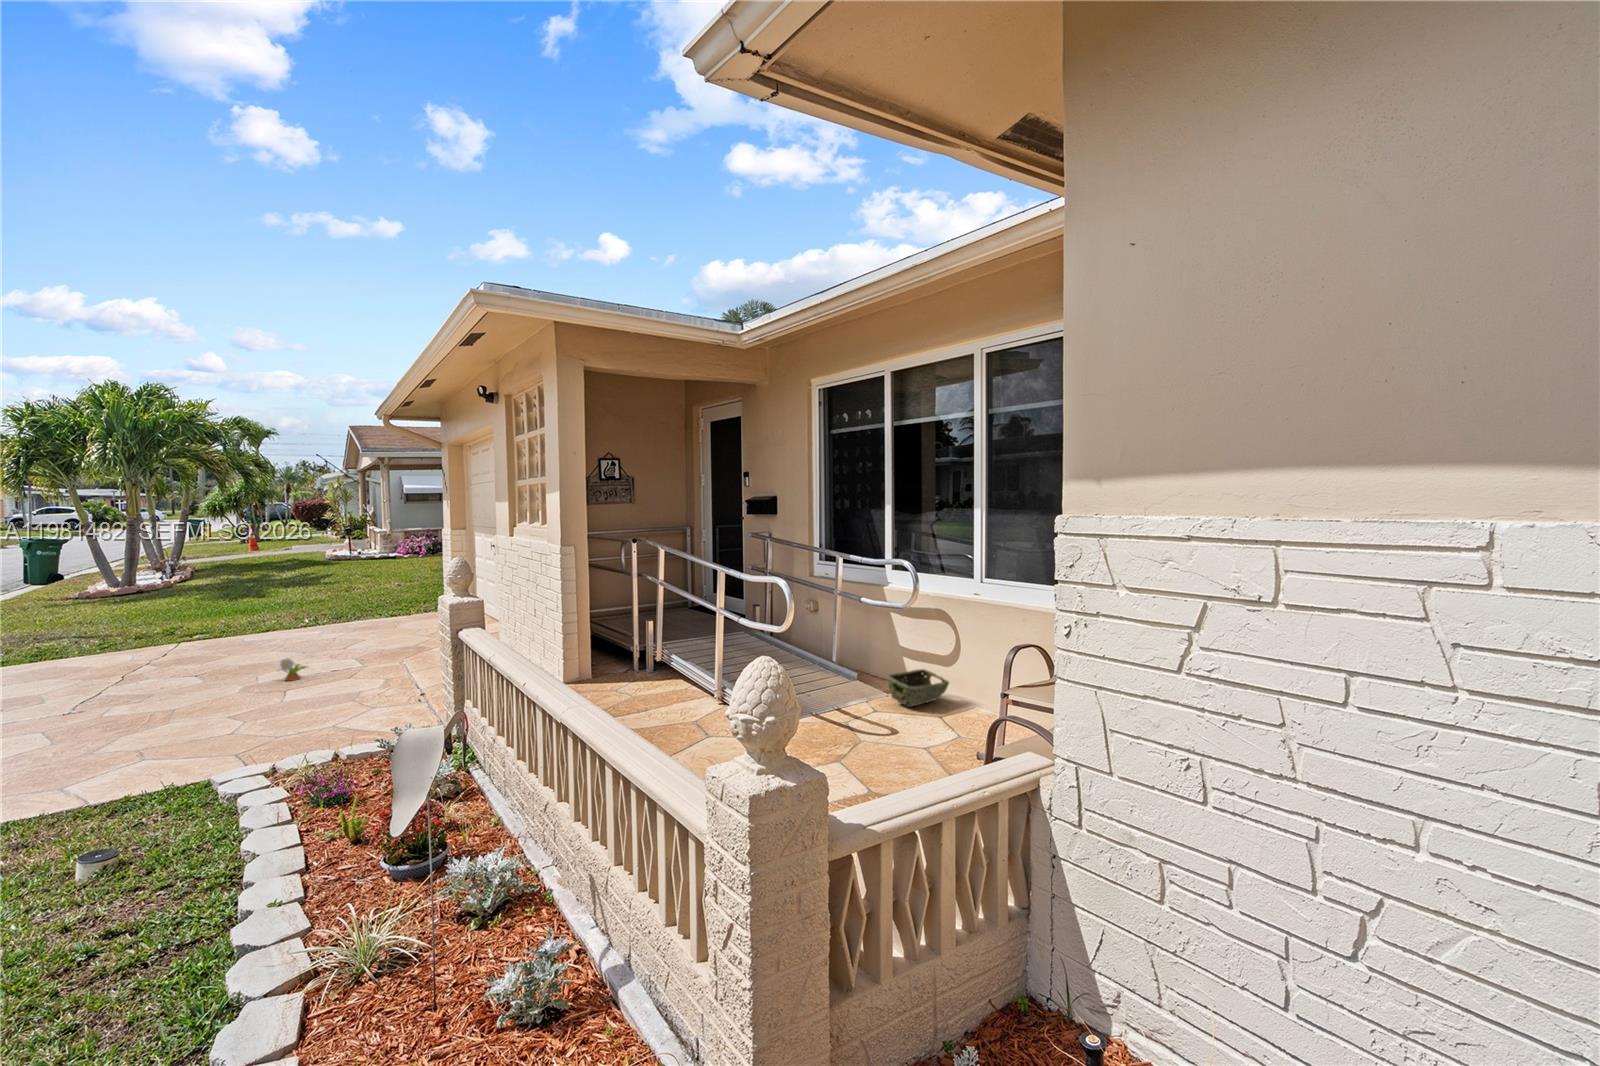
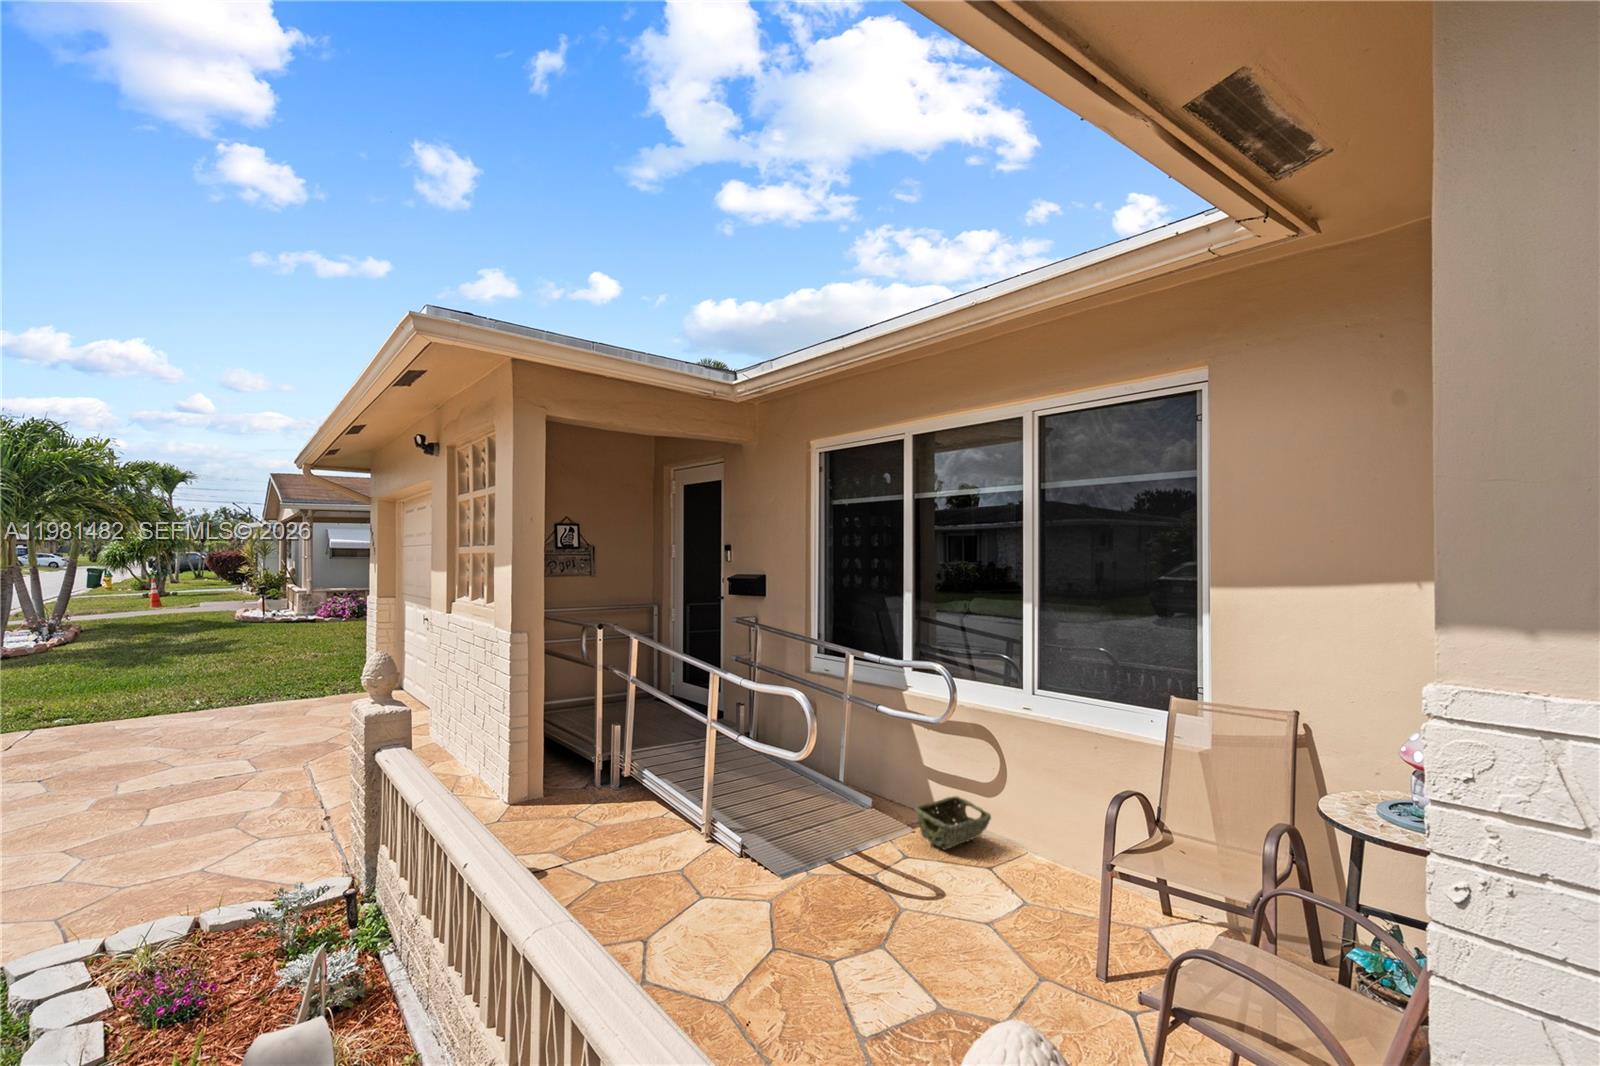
decorative plant: present [280,658,306,681] -> none [140,762,183,792]

